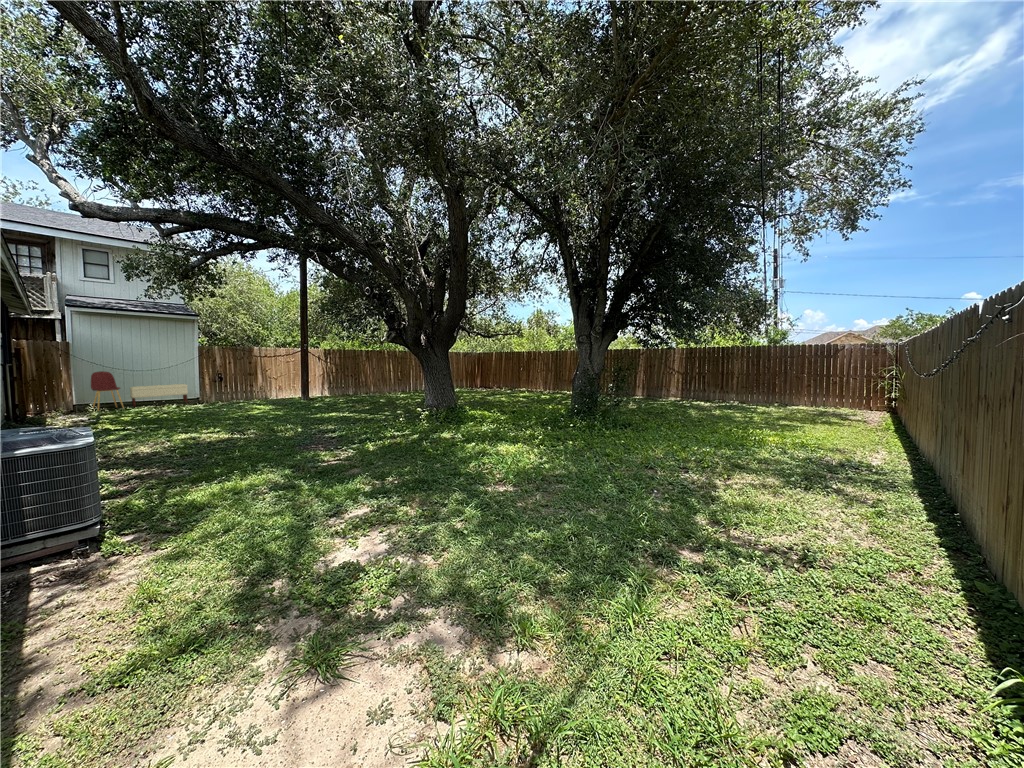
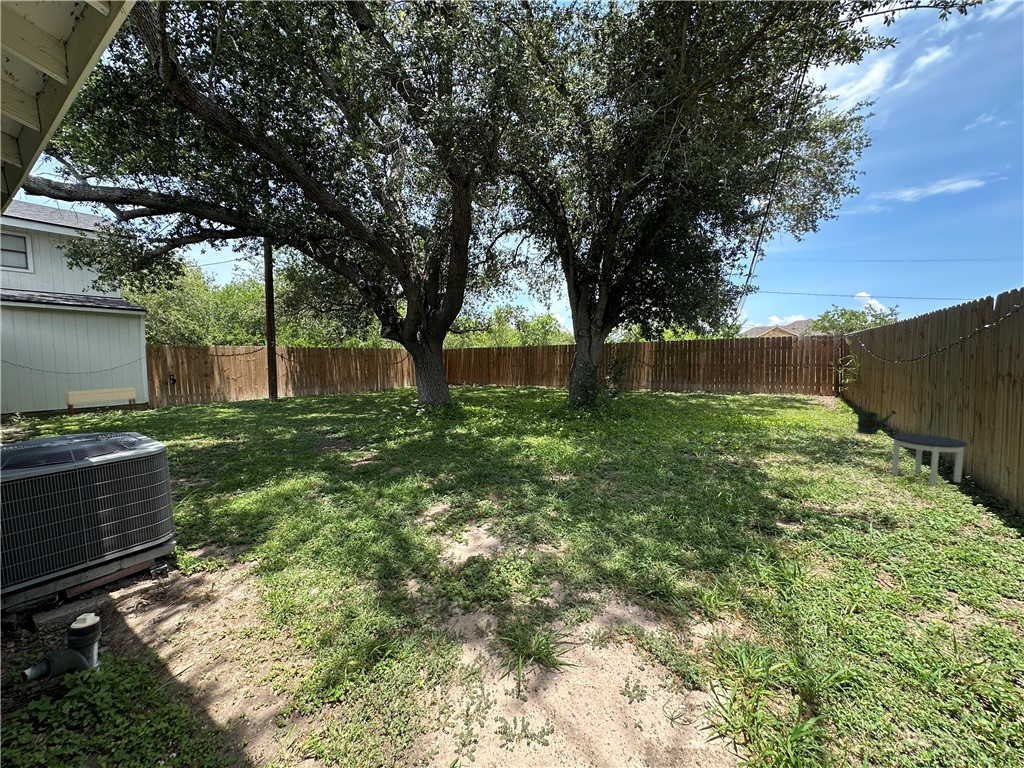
chair: present [91,371,124,411] -> none [16,375,61,421]
watering can: none [866,432,920,459] -> present [851,411,896,434]
round table: none [871,461,956,524] -> present [892,434,967,486]

